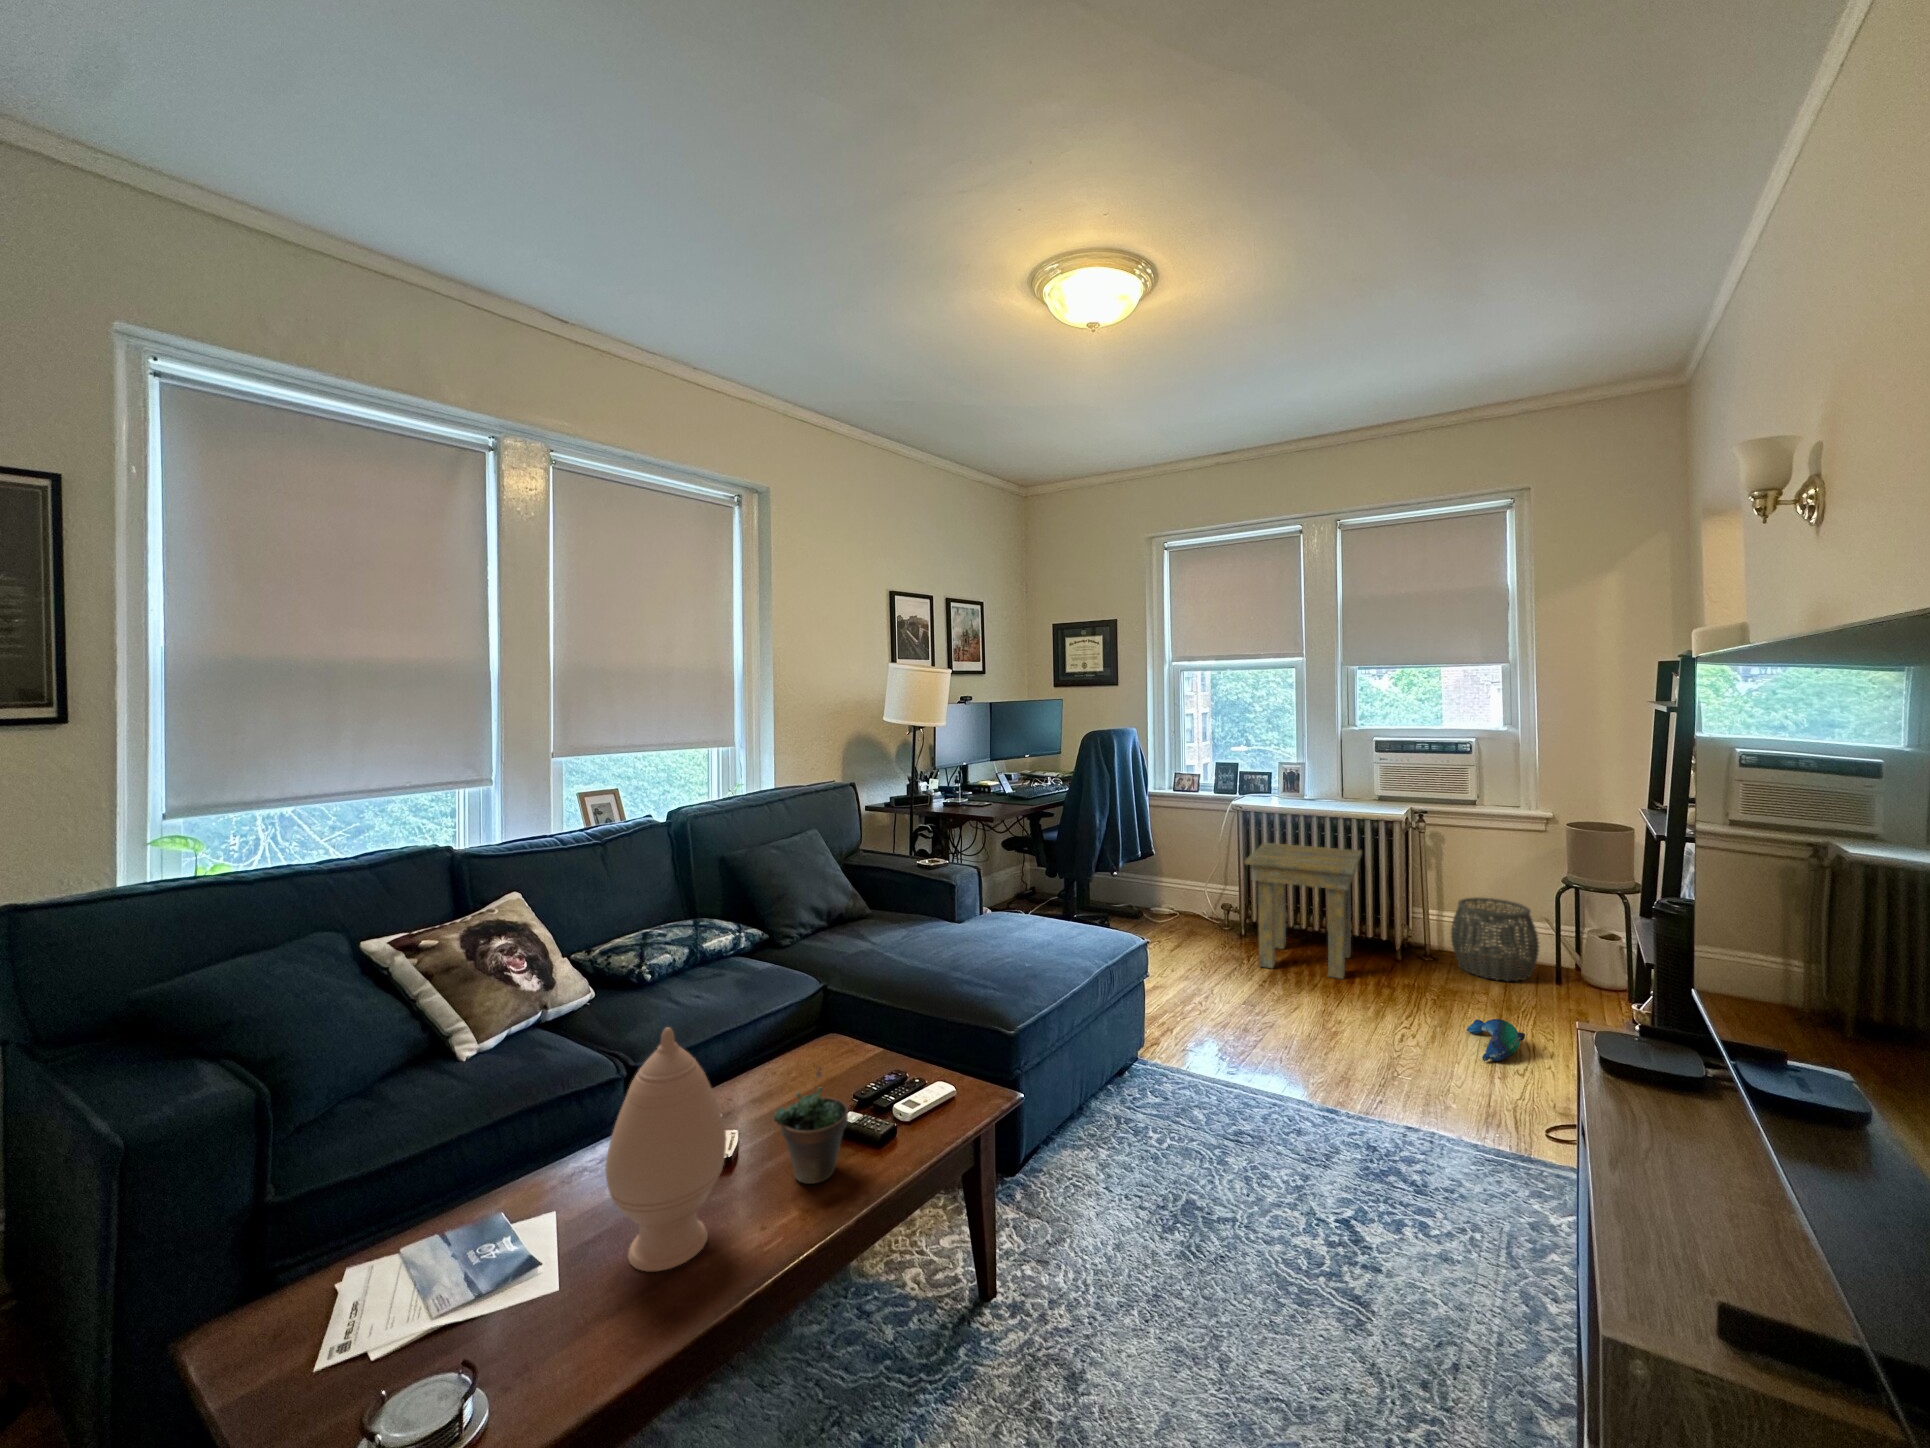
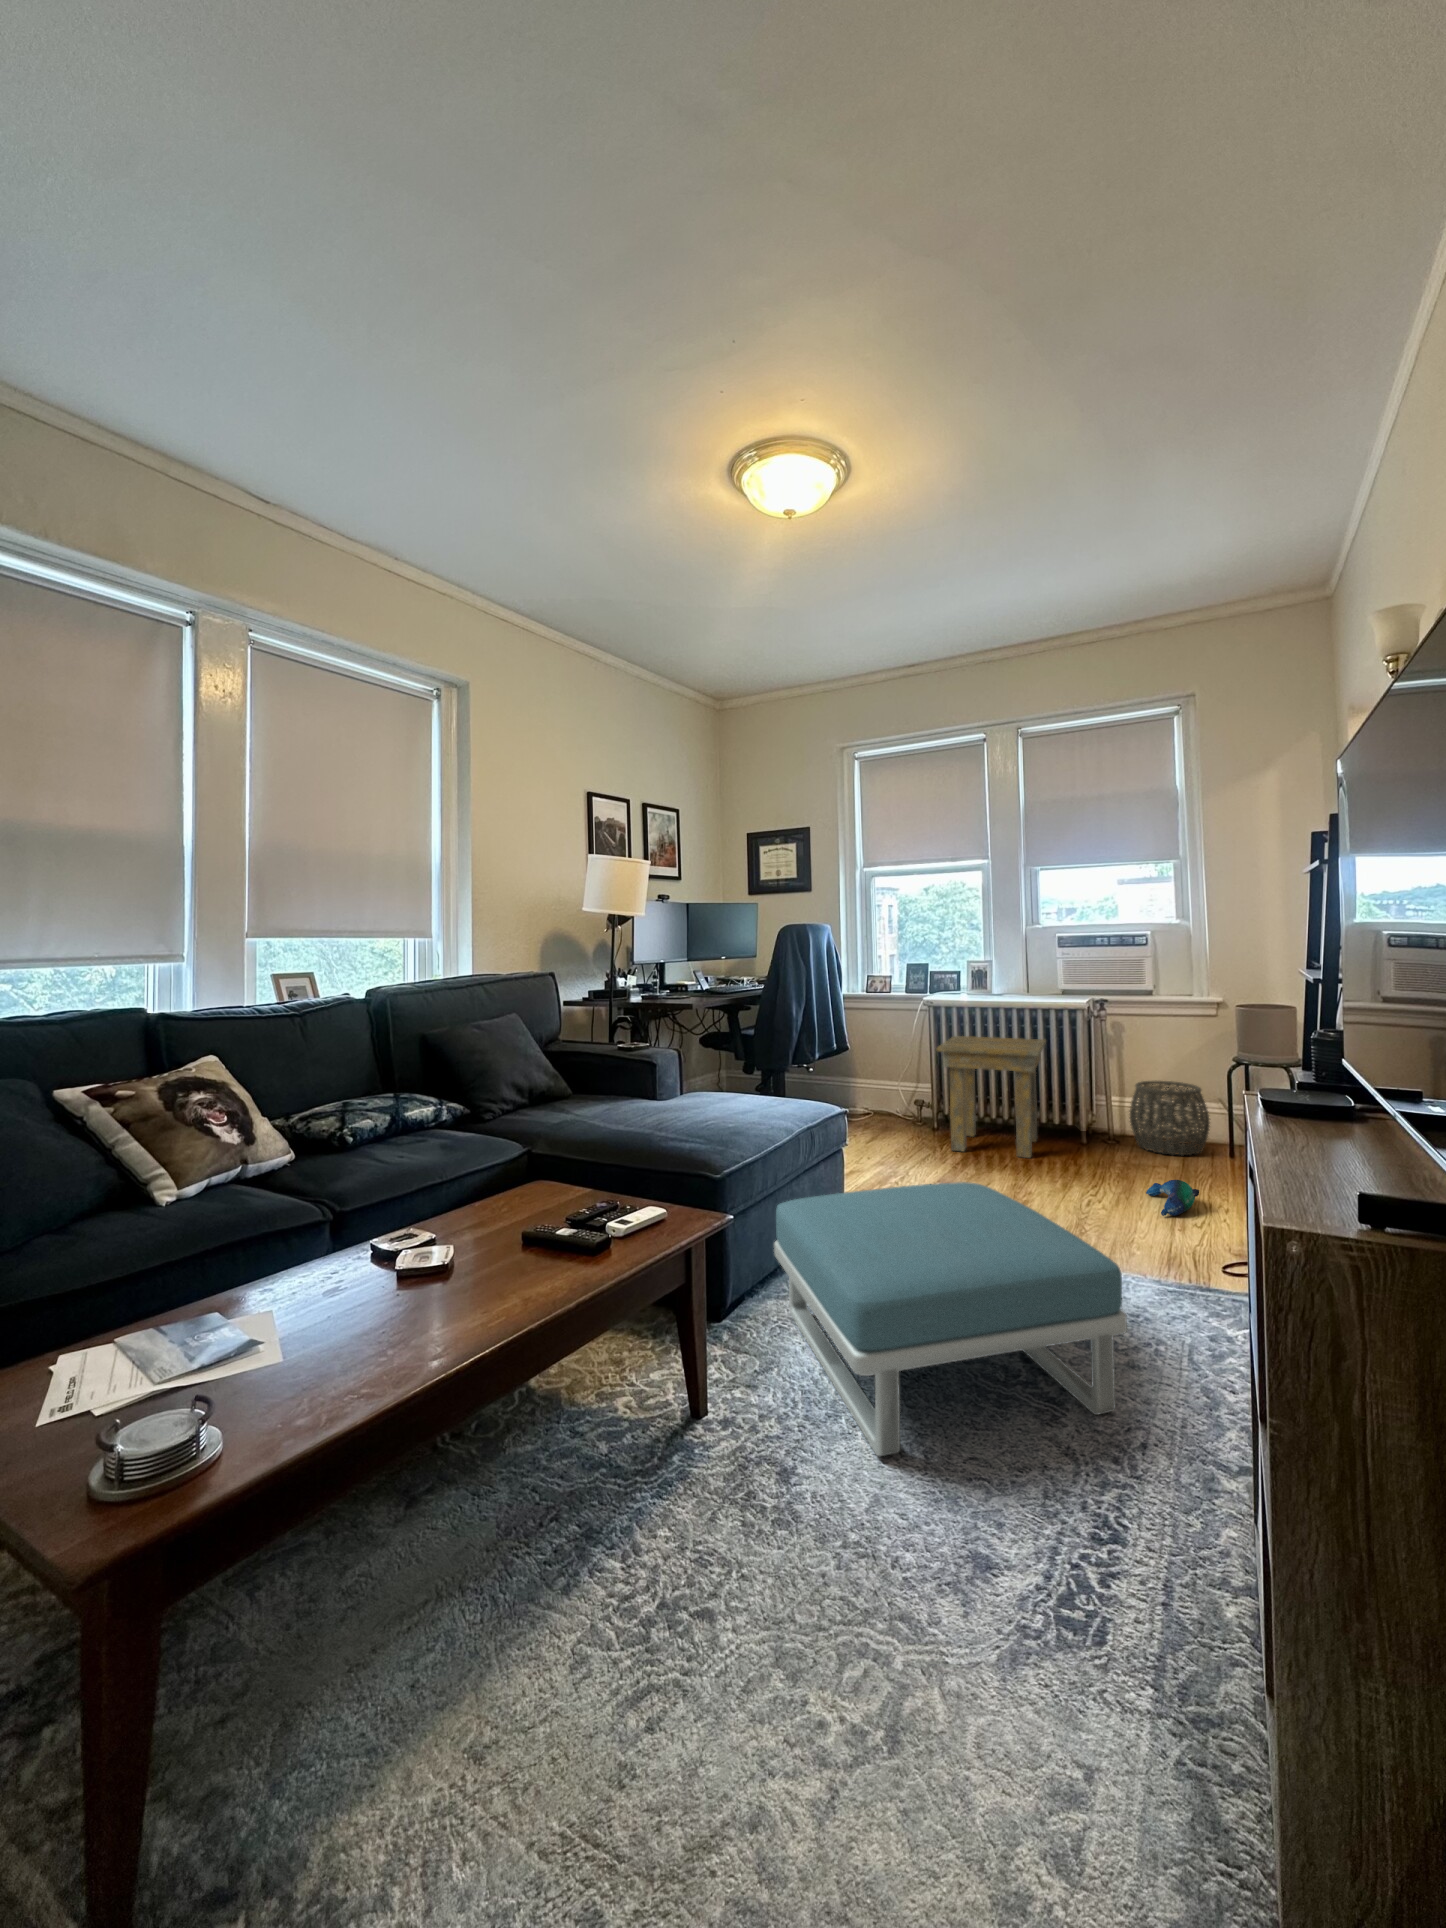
vase: present [605,1027,726,1271] -> none [325,1113,446,1349]
footstool: none [1069,1040,1440,1363] -> present [774,1182,1127,1456]
succulent plant: present [774,1067,848,1184] -> none [490,1170,565,1284]

